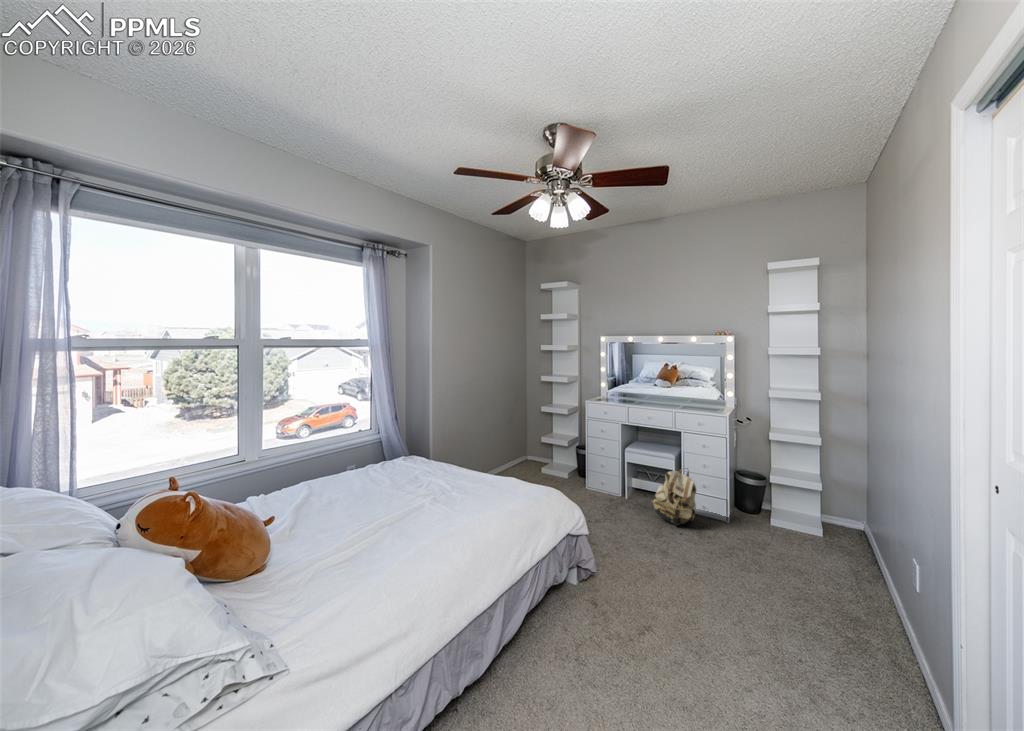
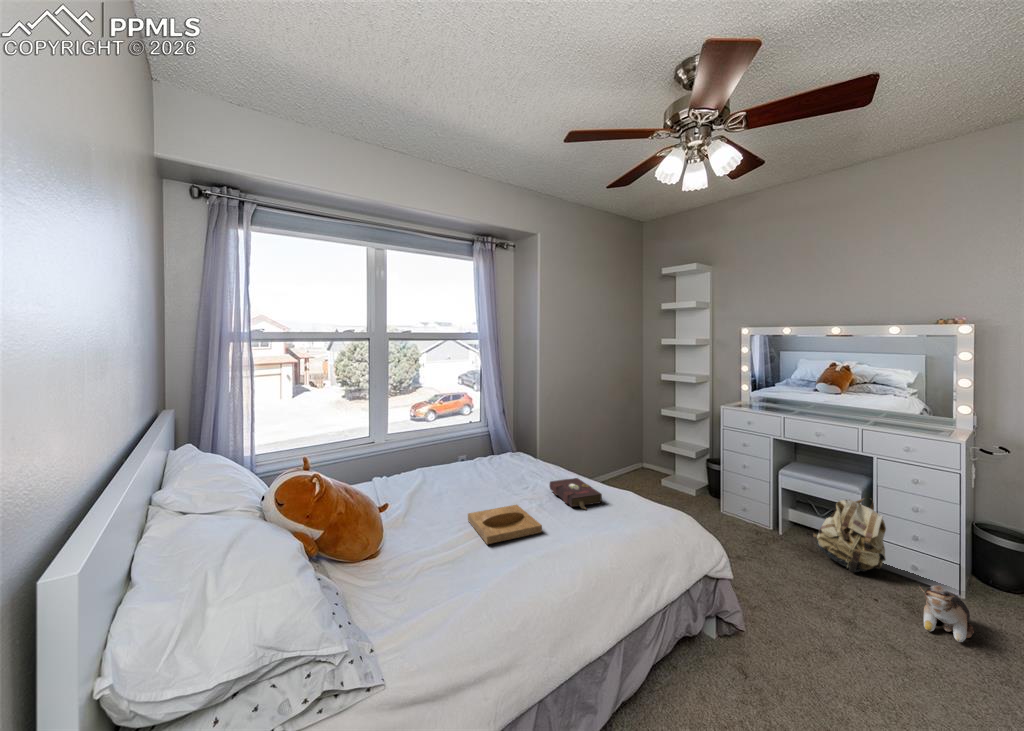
book: none [439,472,485,499] -> present [550,478,602,509]
tray: none [360,501,431,540] -> present [468,505,542,544]
plush toy: none [711,526,743,564] -> present [919,586,974,642]

